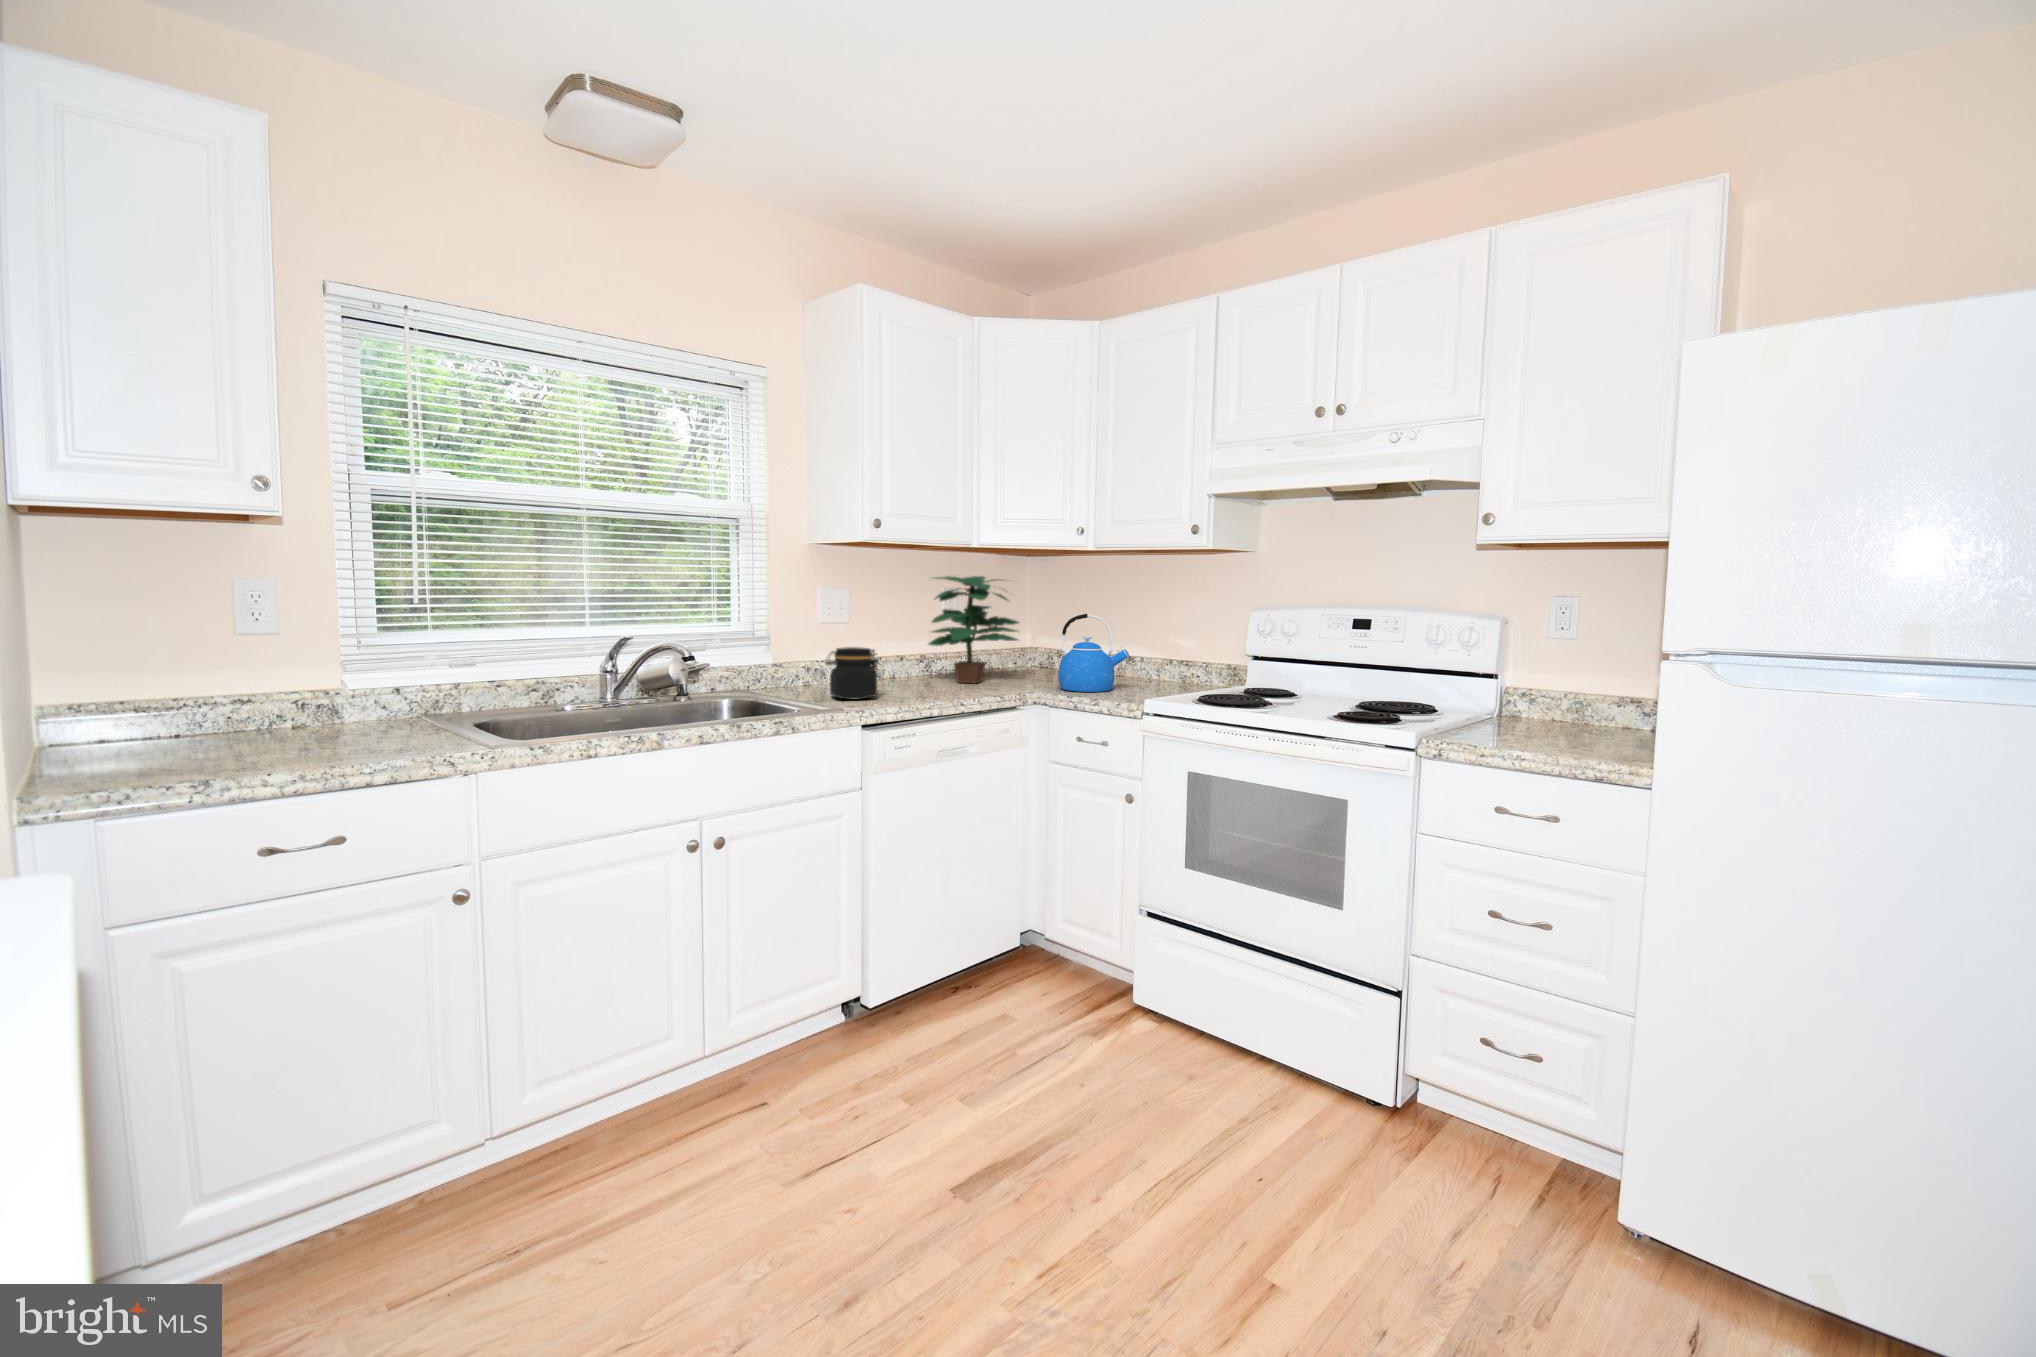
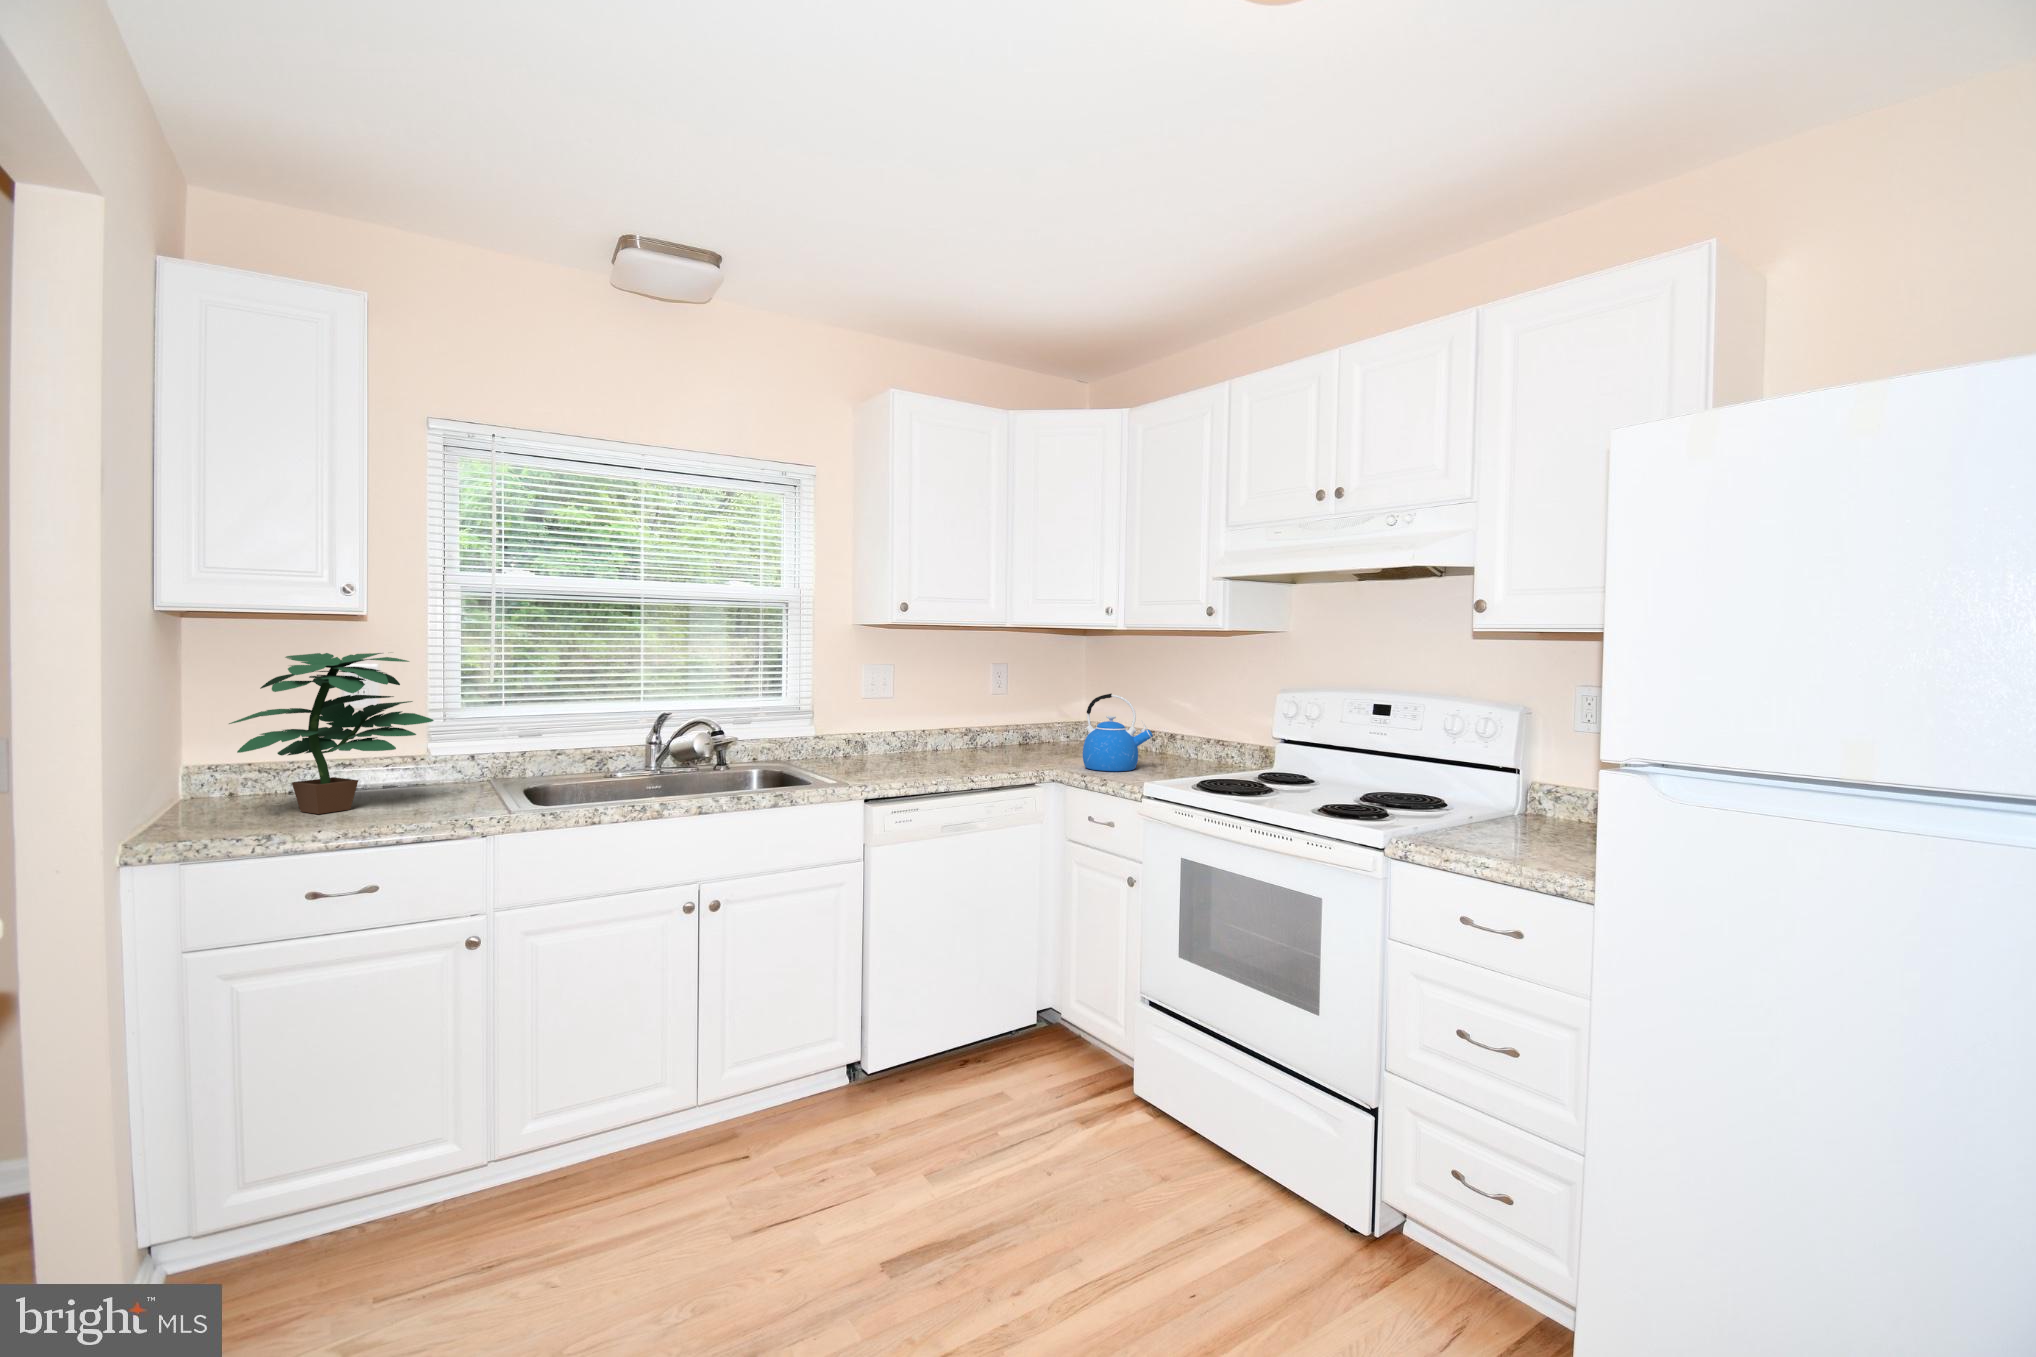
potted plant: present [929,576,1019,683] -> present [229,653,434,814]
jar: present [825,647,880,699] -> none [851,724,903,773]

